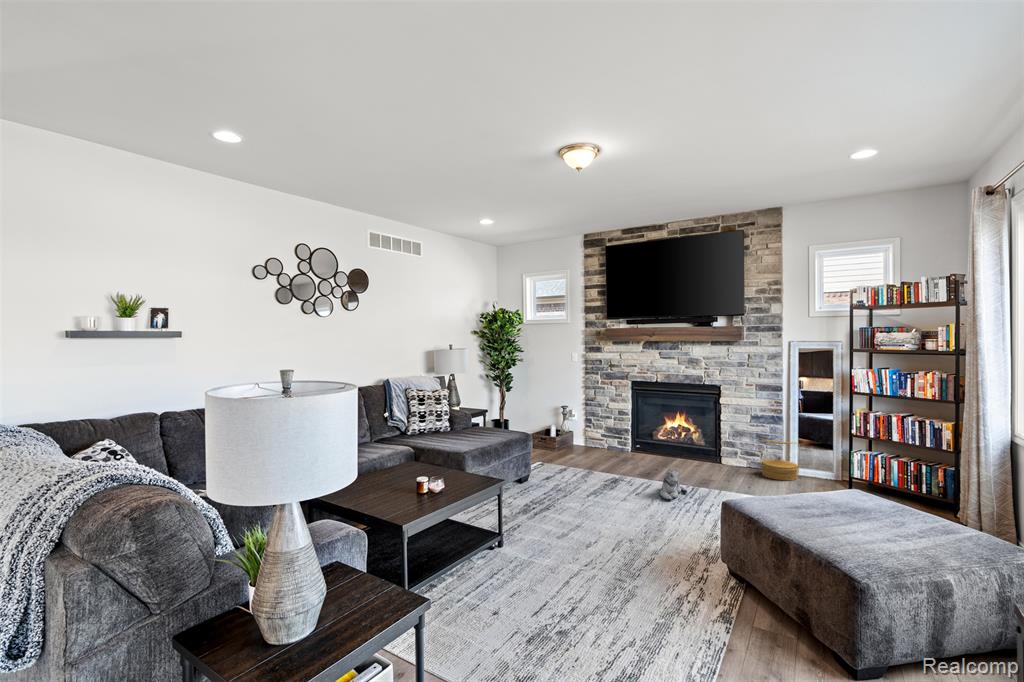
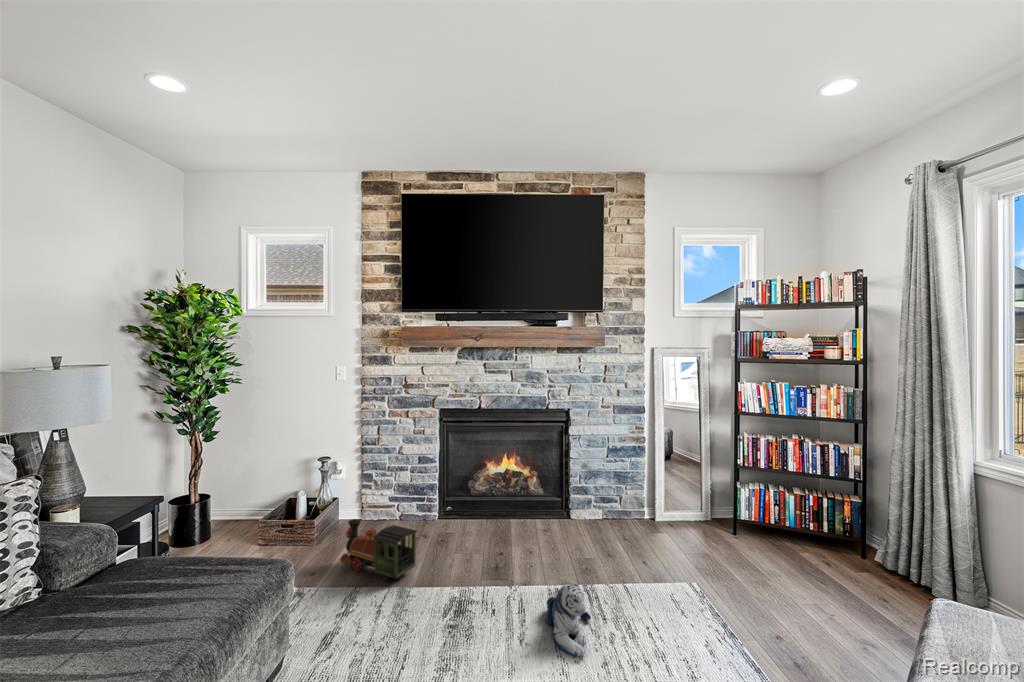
toy train: none [567,435,605,467] -> present [340,519,417,580]
basket: present [759,440,800,480] -> none [629,482,678,540]

